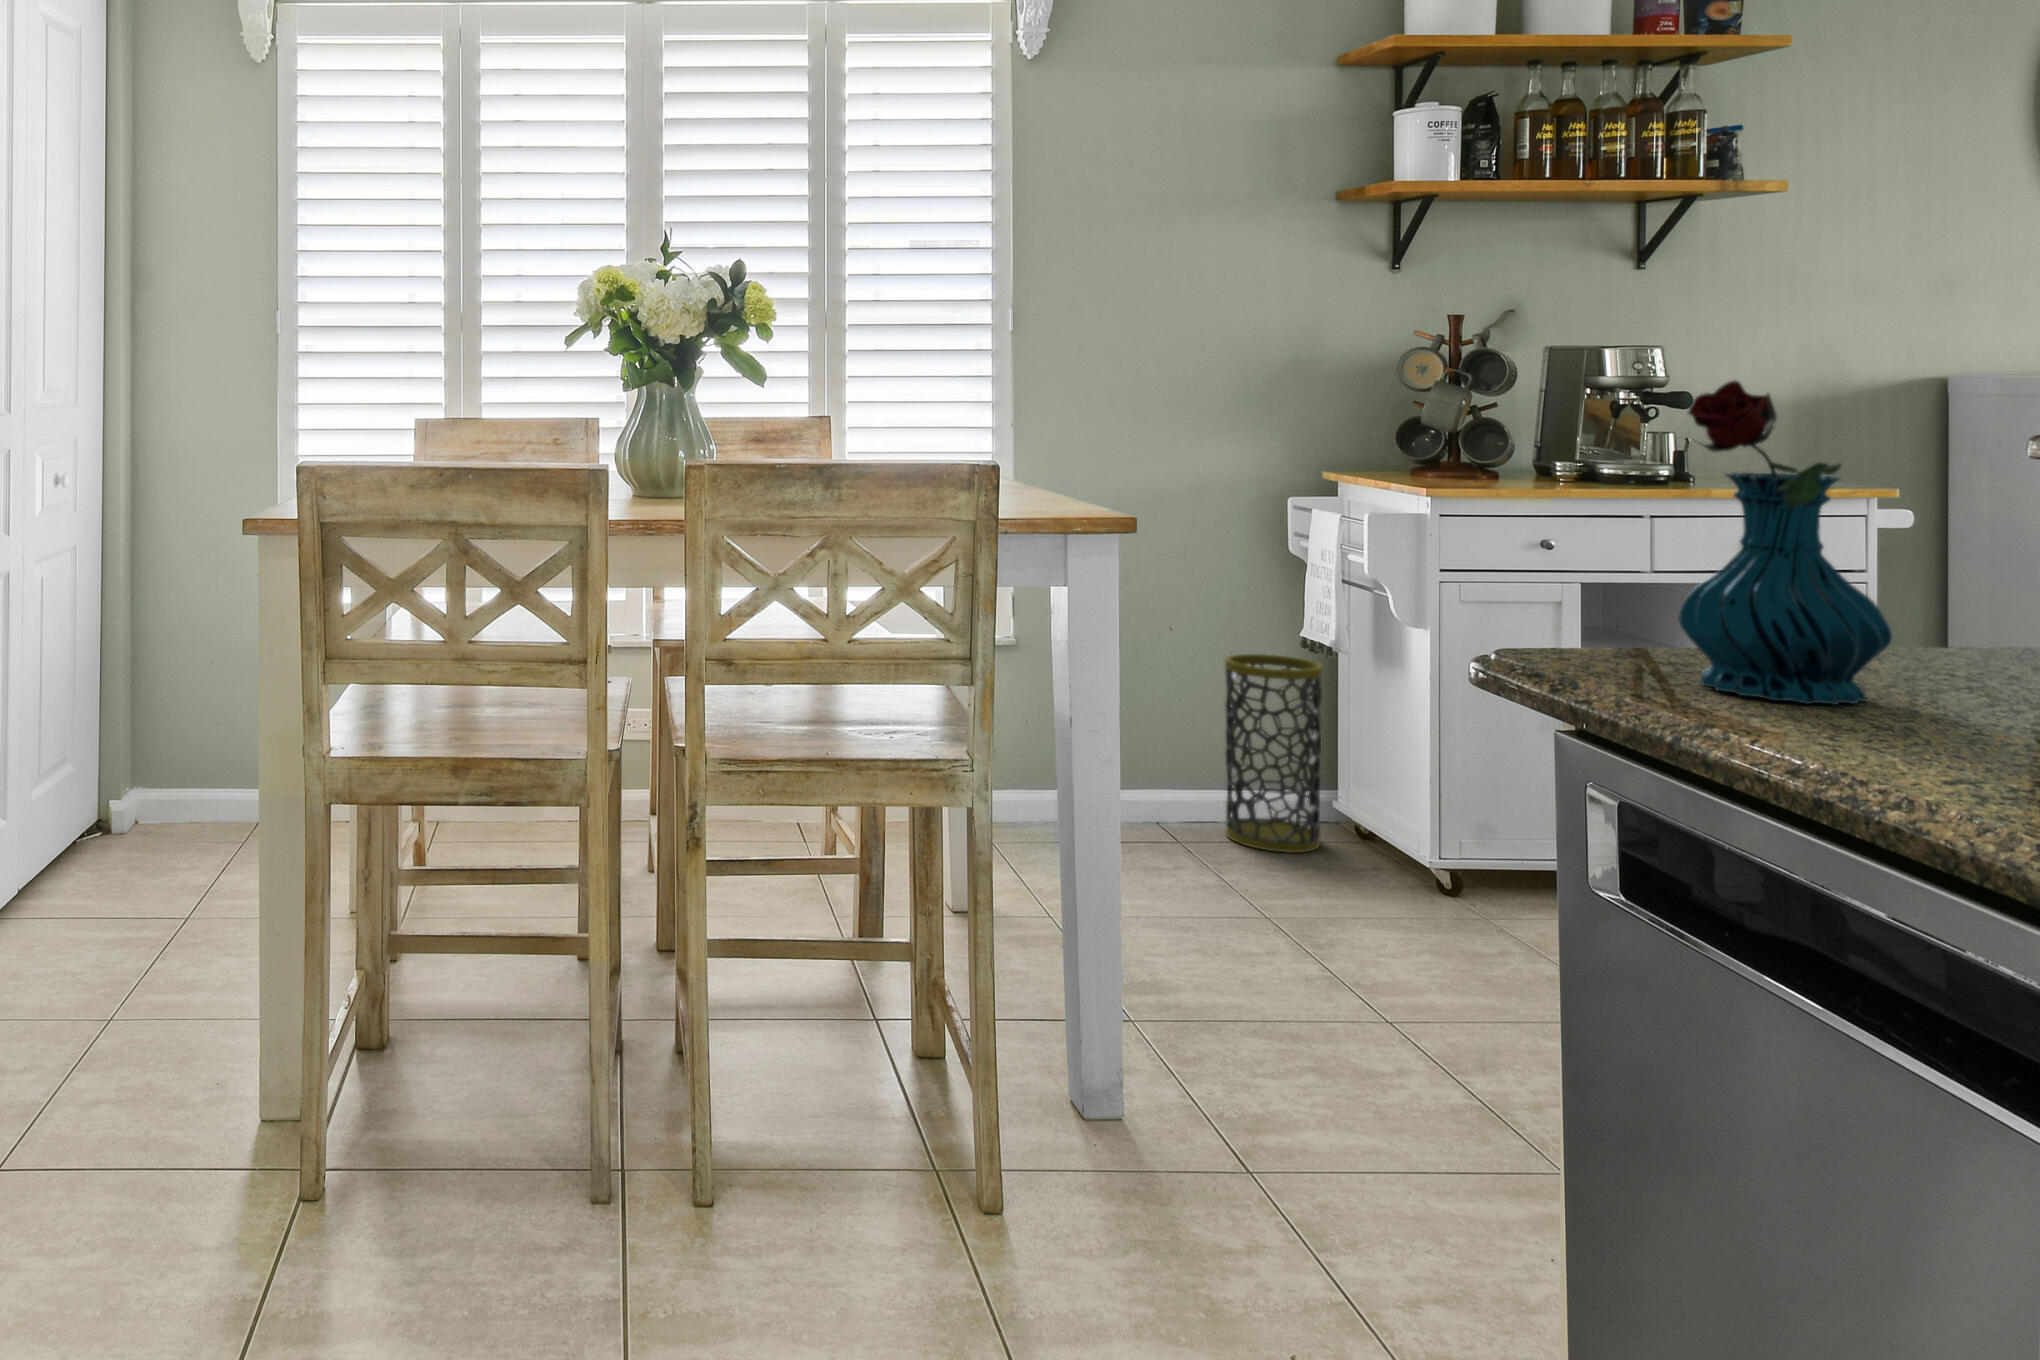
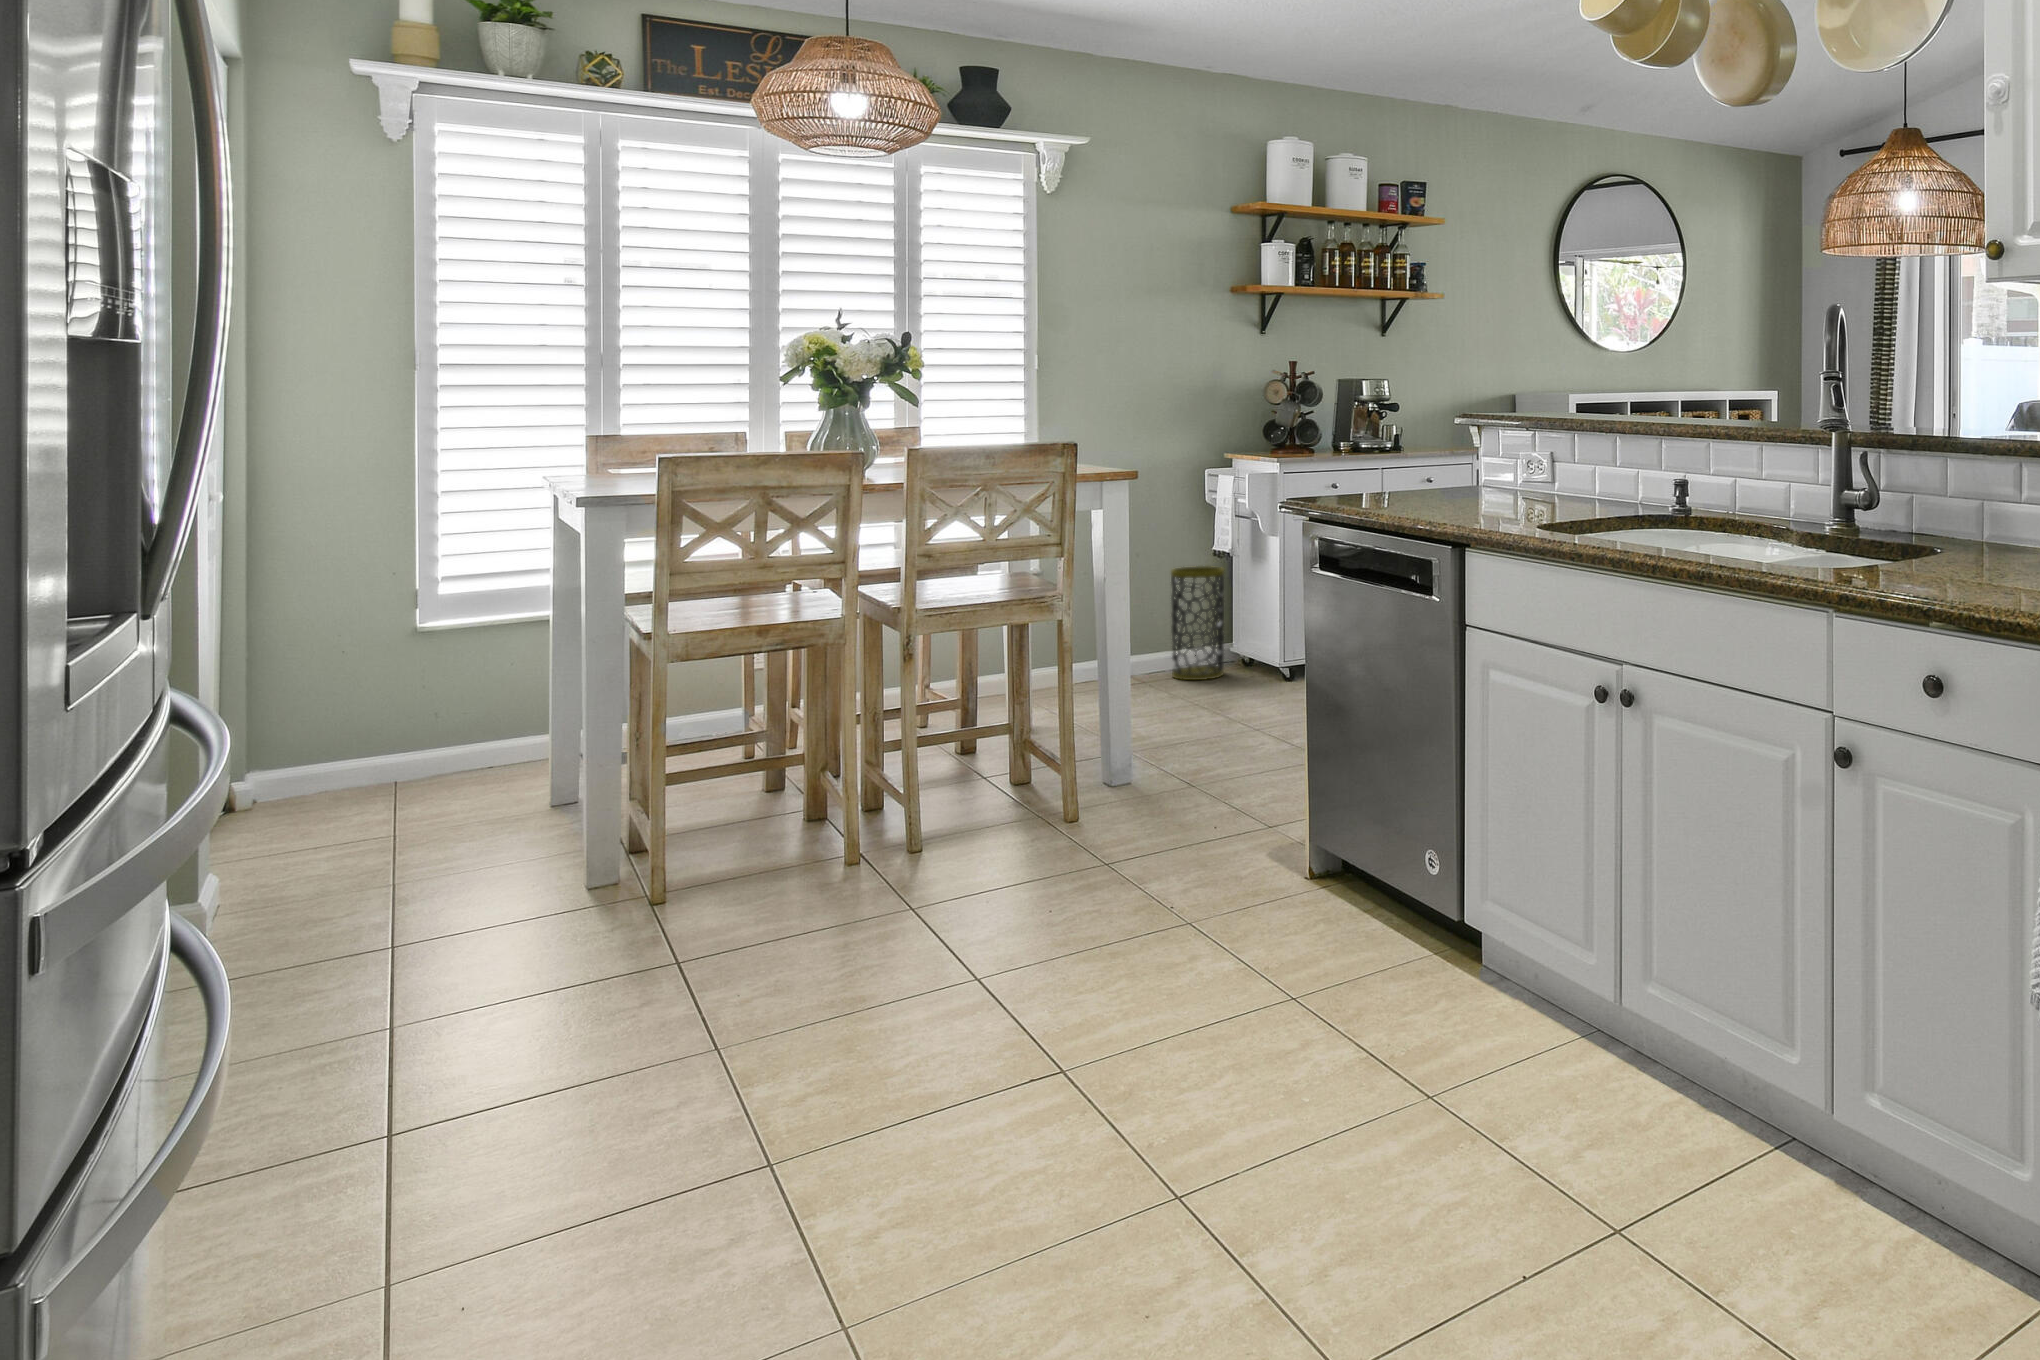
vase: present [1678,381,1892,705] -> none [1331,400,1386,504]

